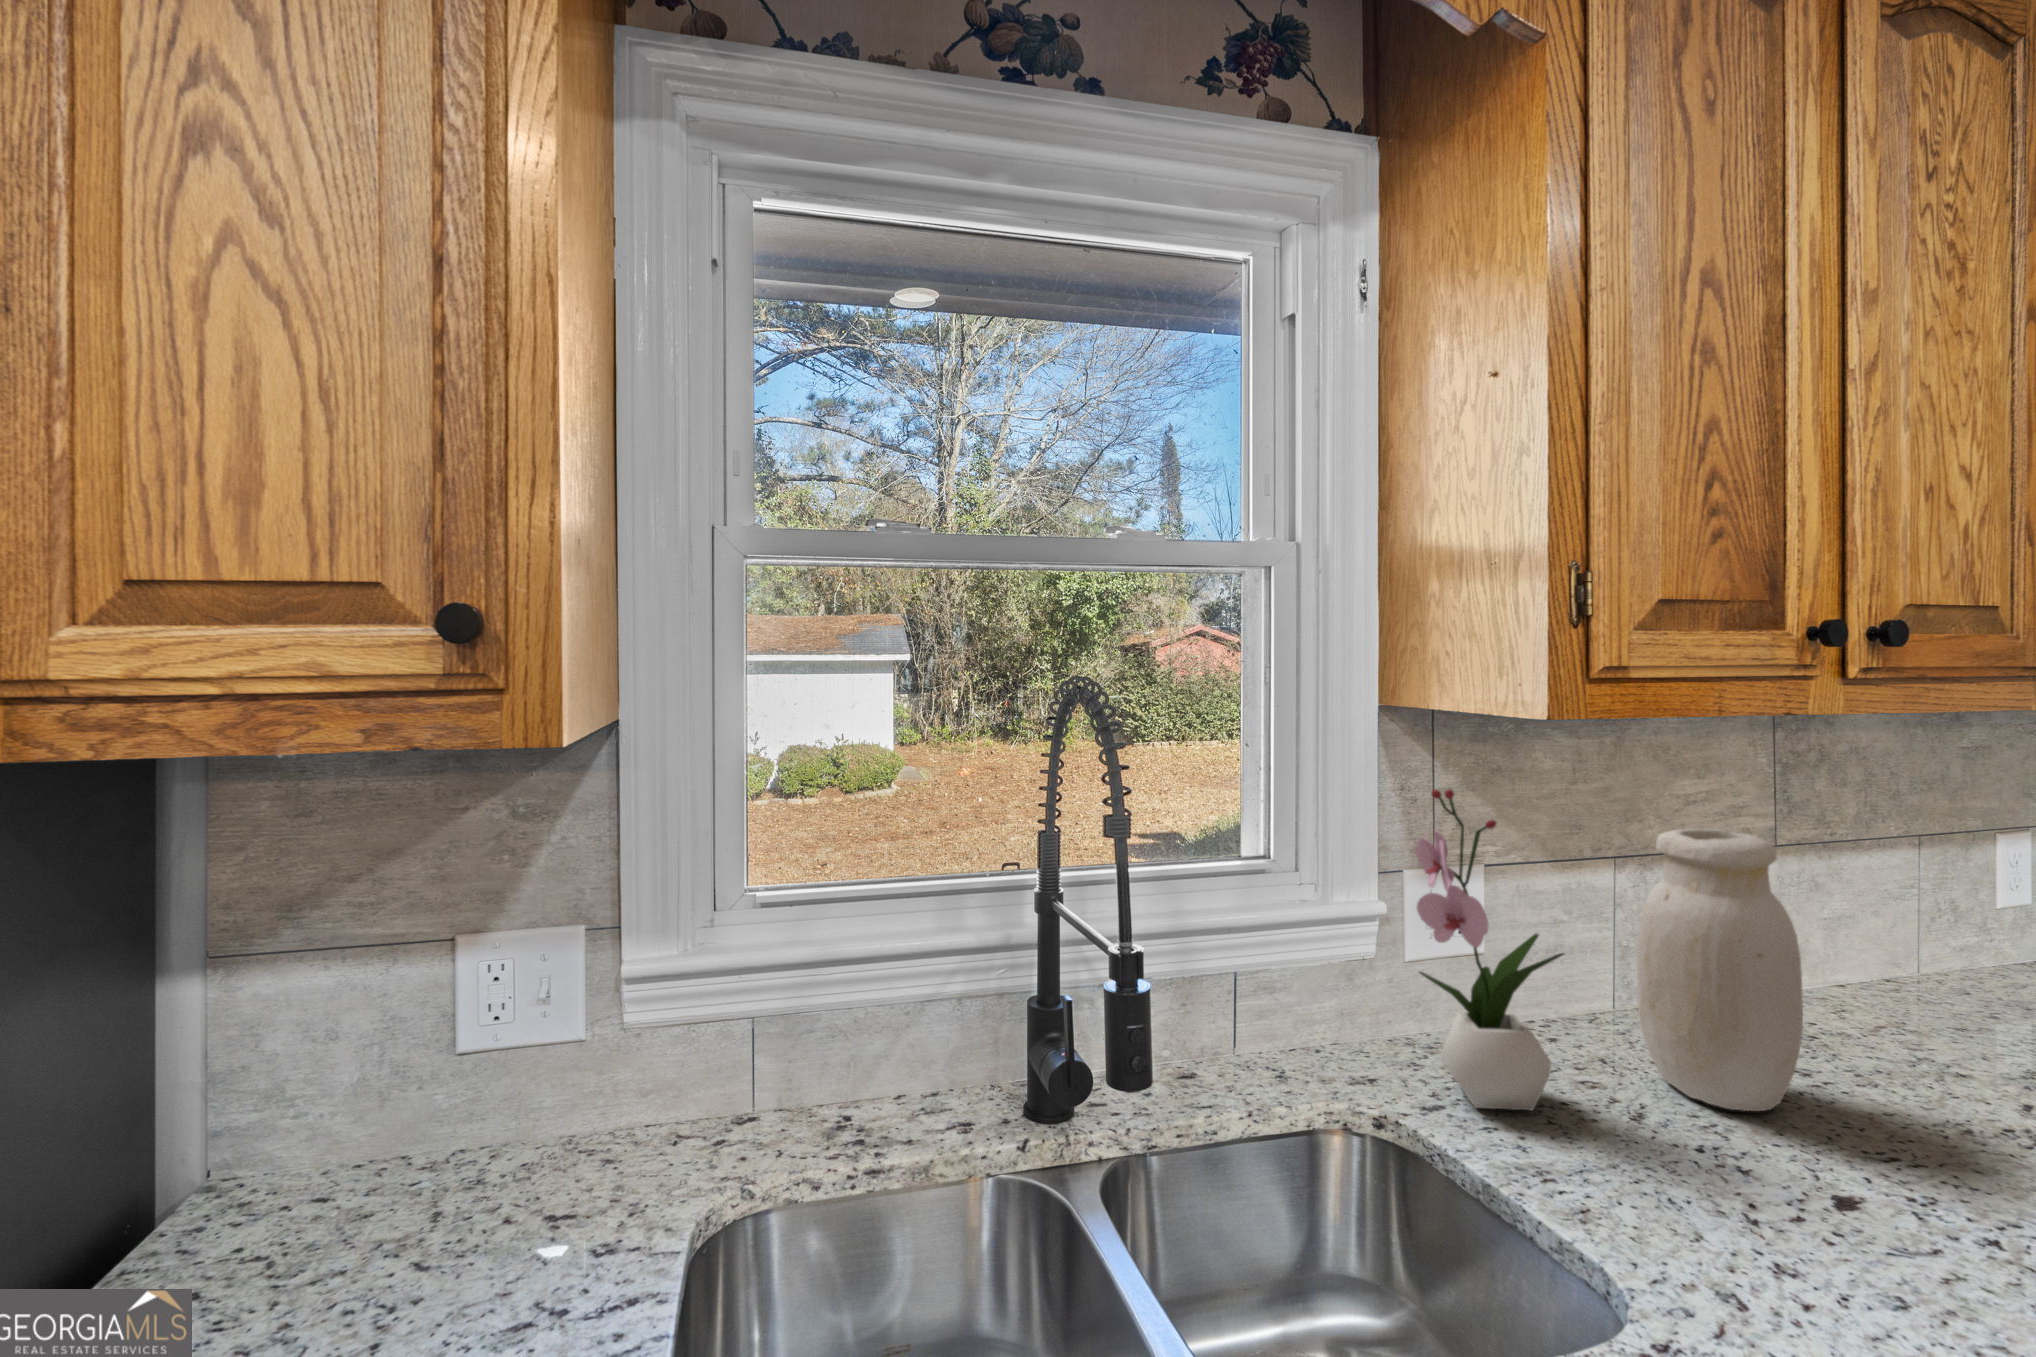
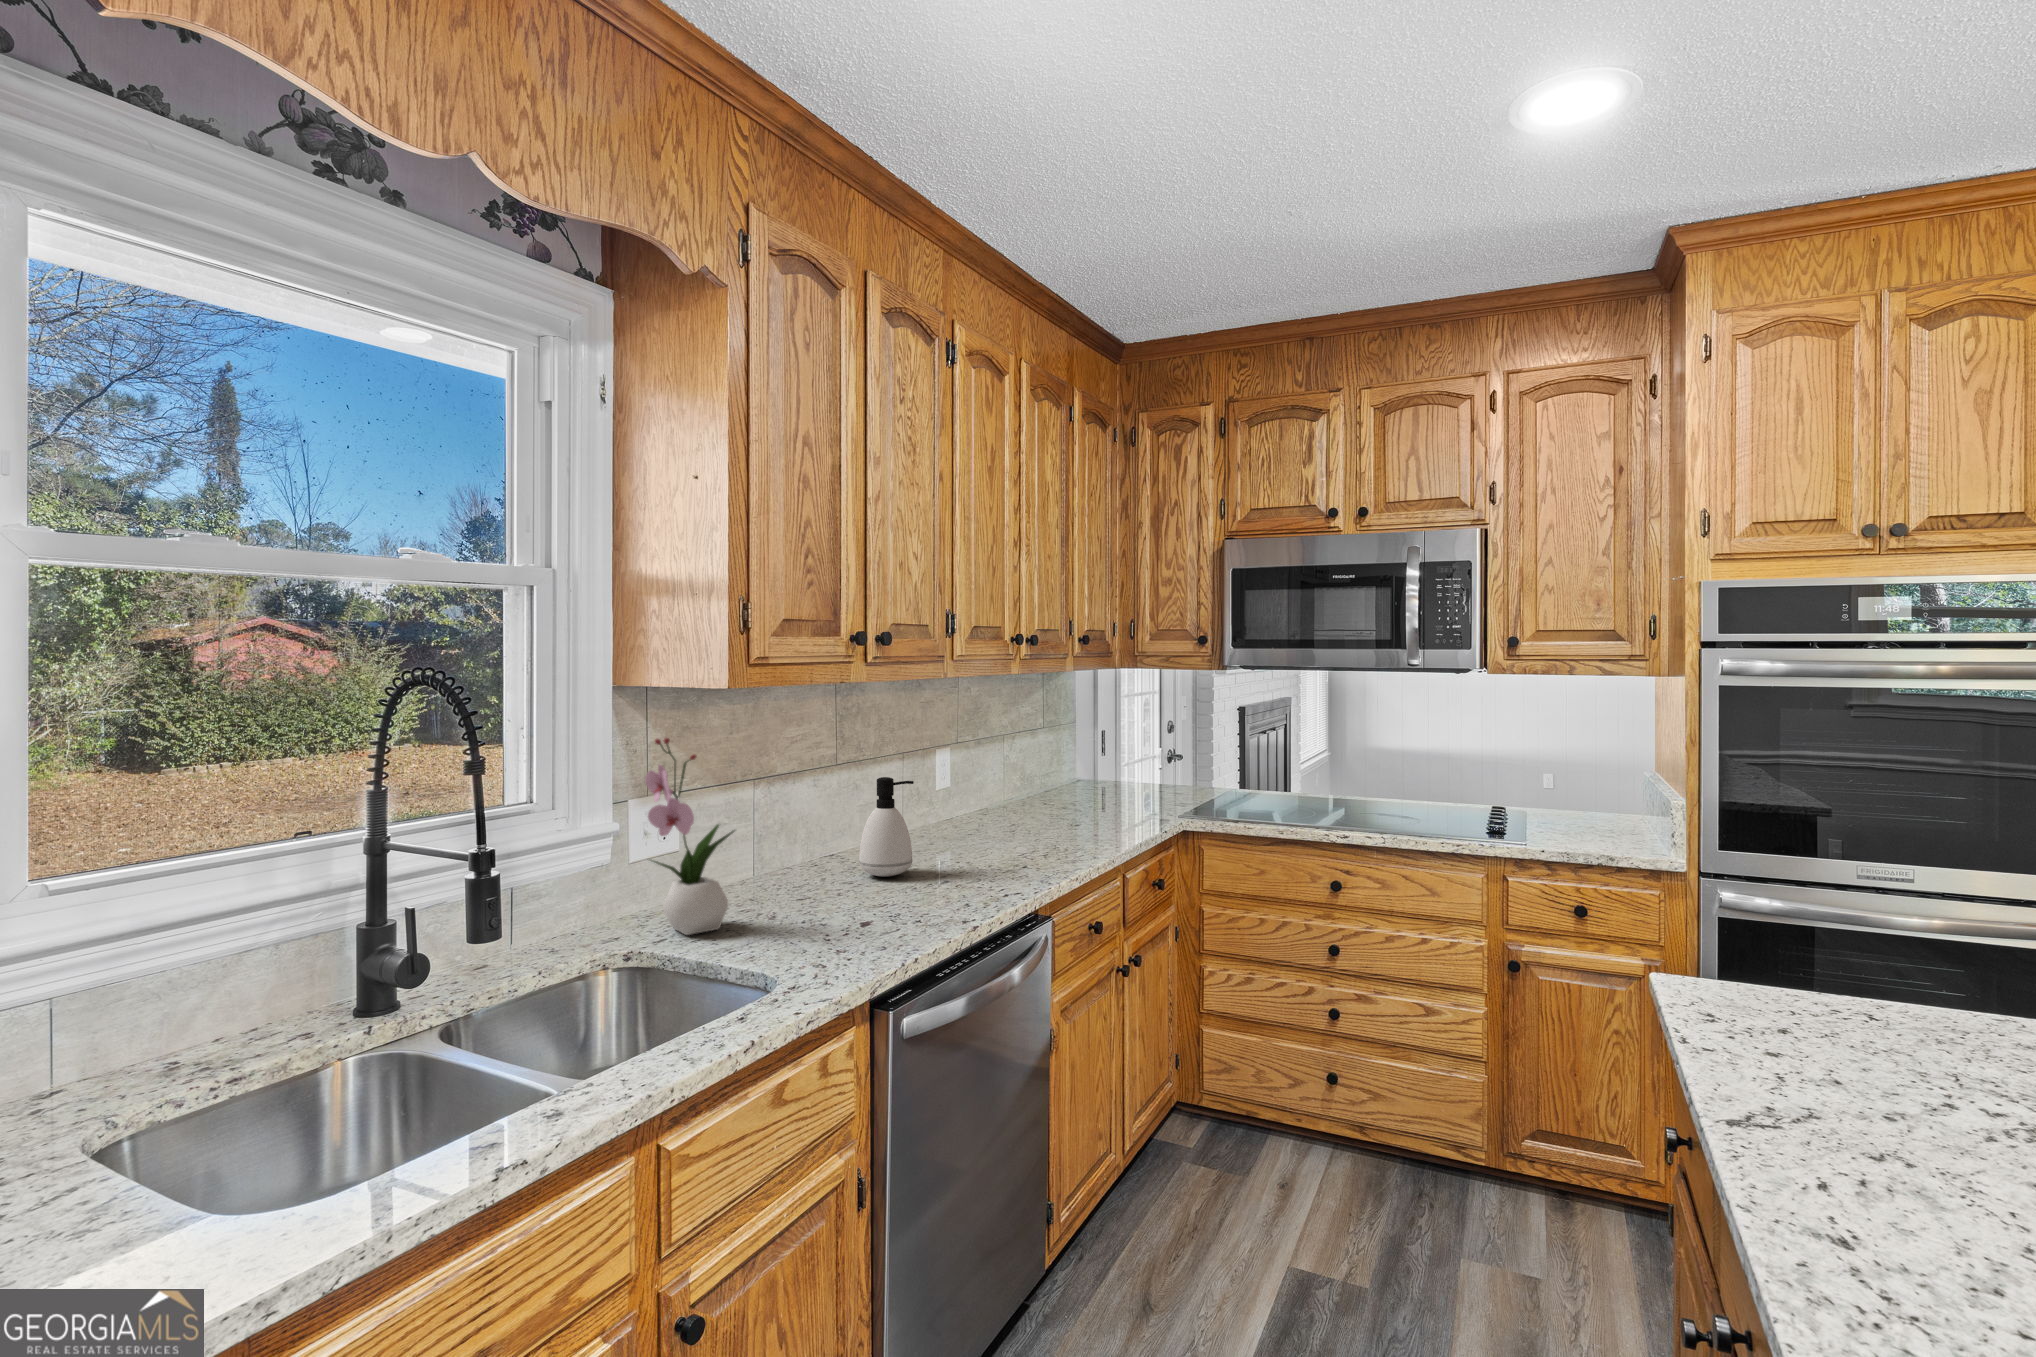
jar: present [1637,829,1803,1111] -> none [771,753,850,907]
soap dispenser: none [1824,881,1956,1068] -> present [859,777,914,876]

